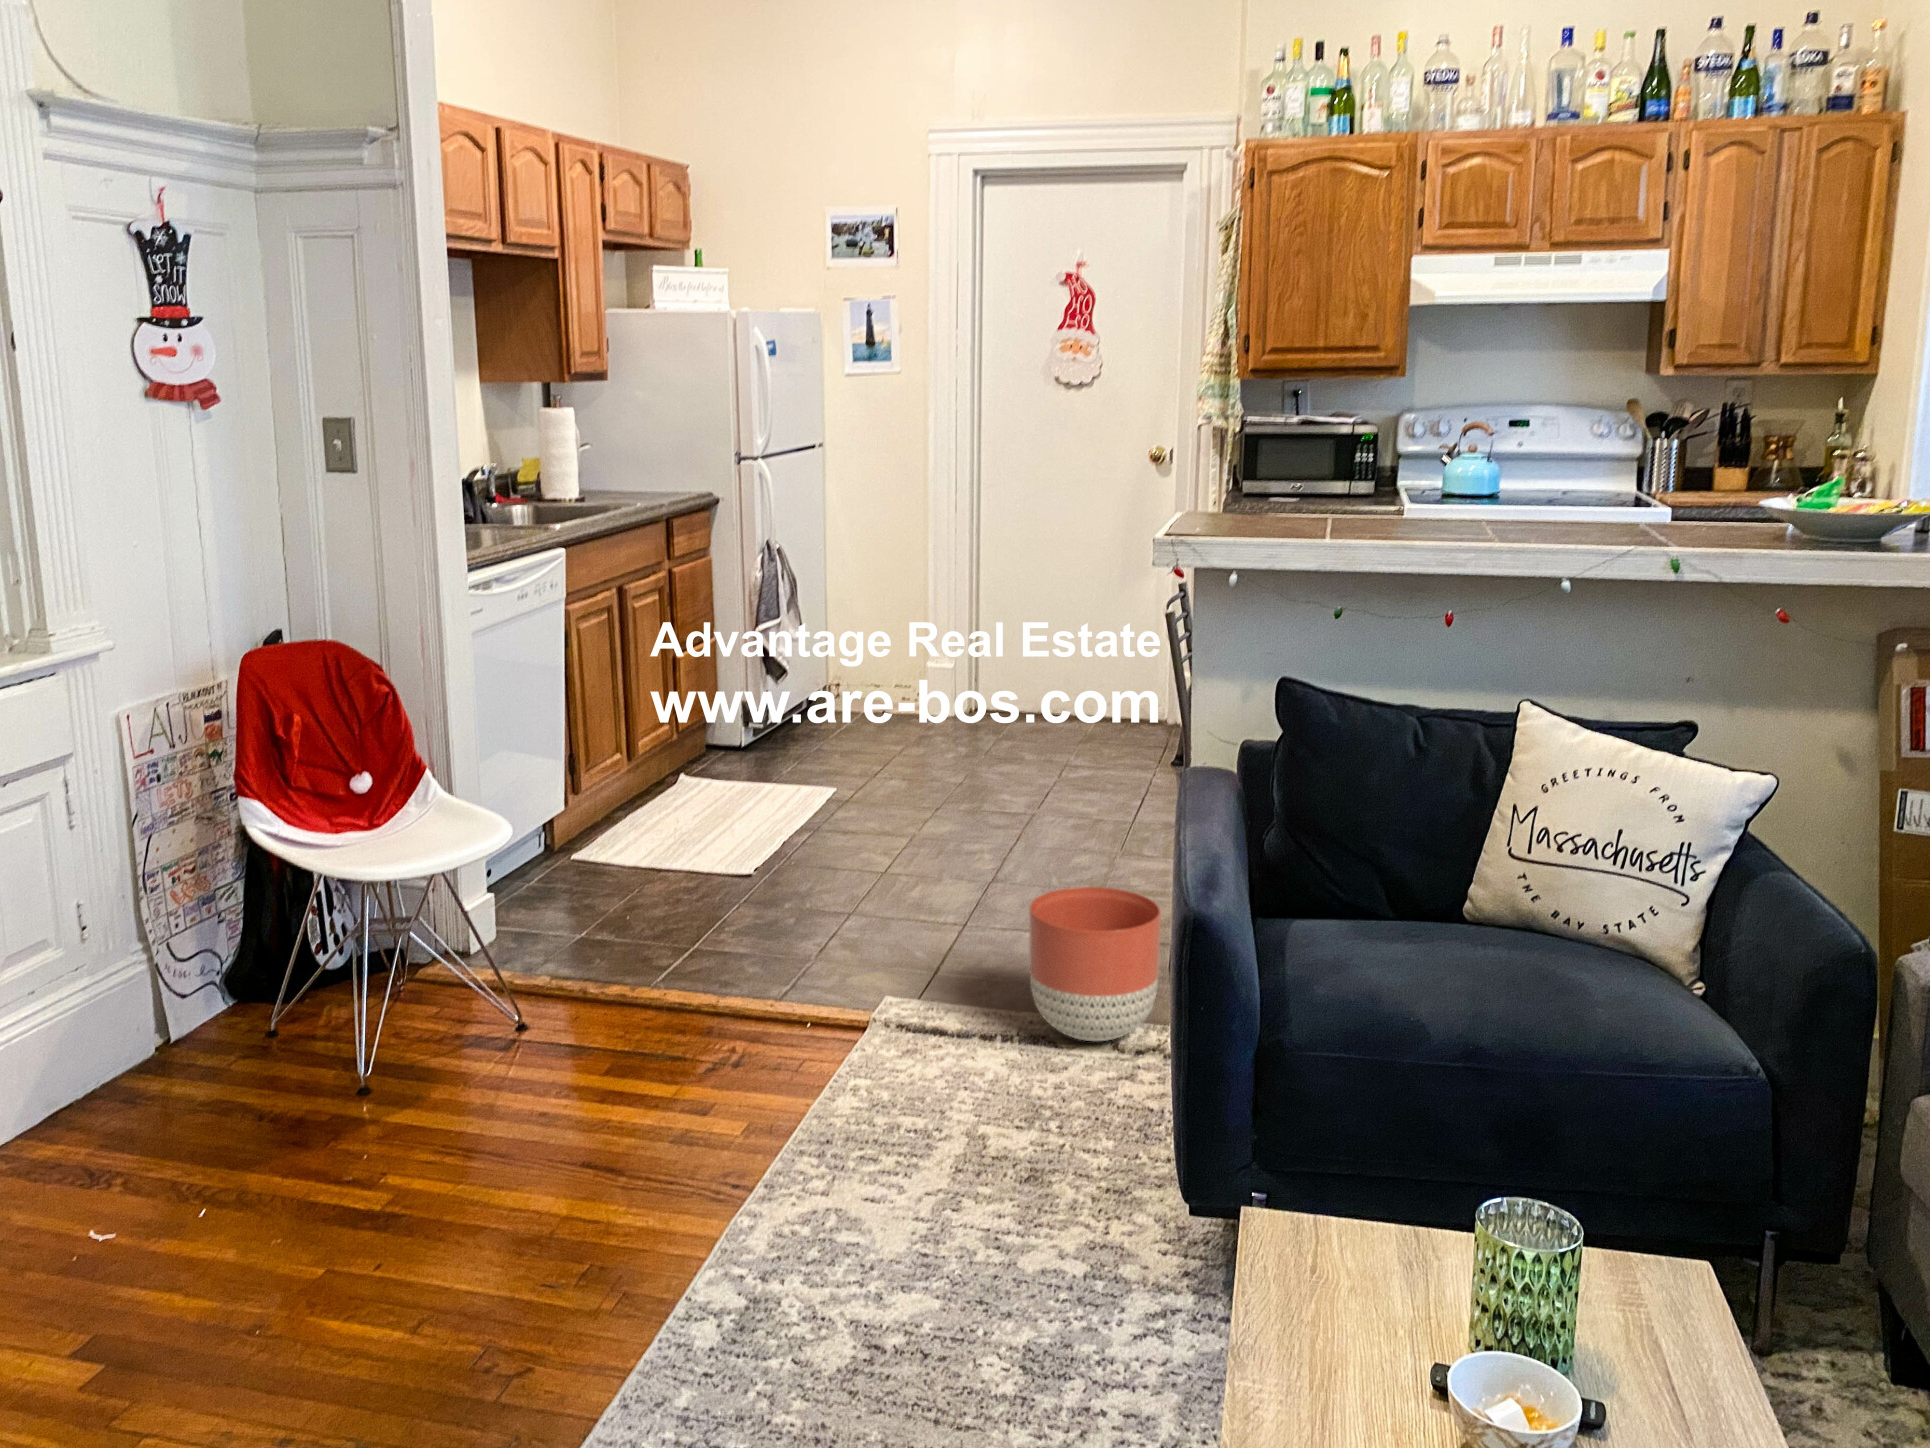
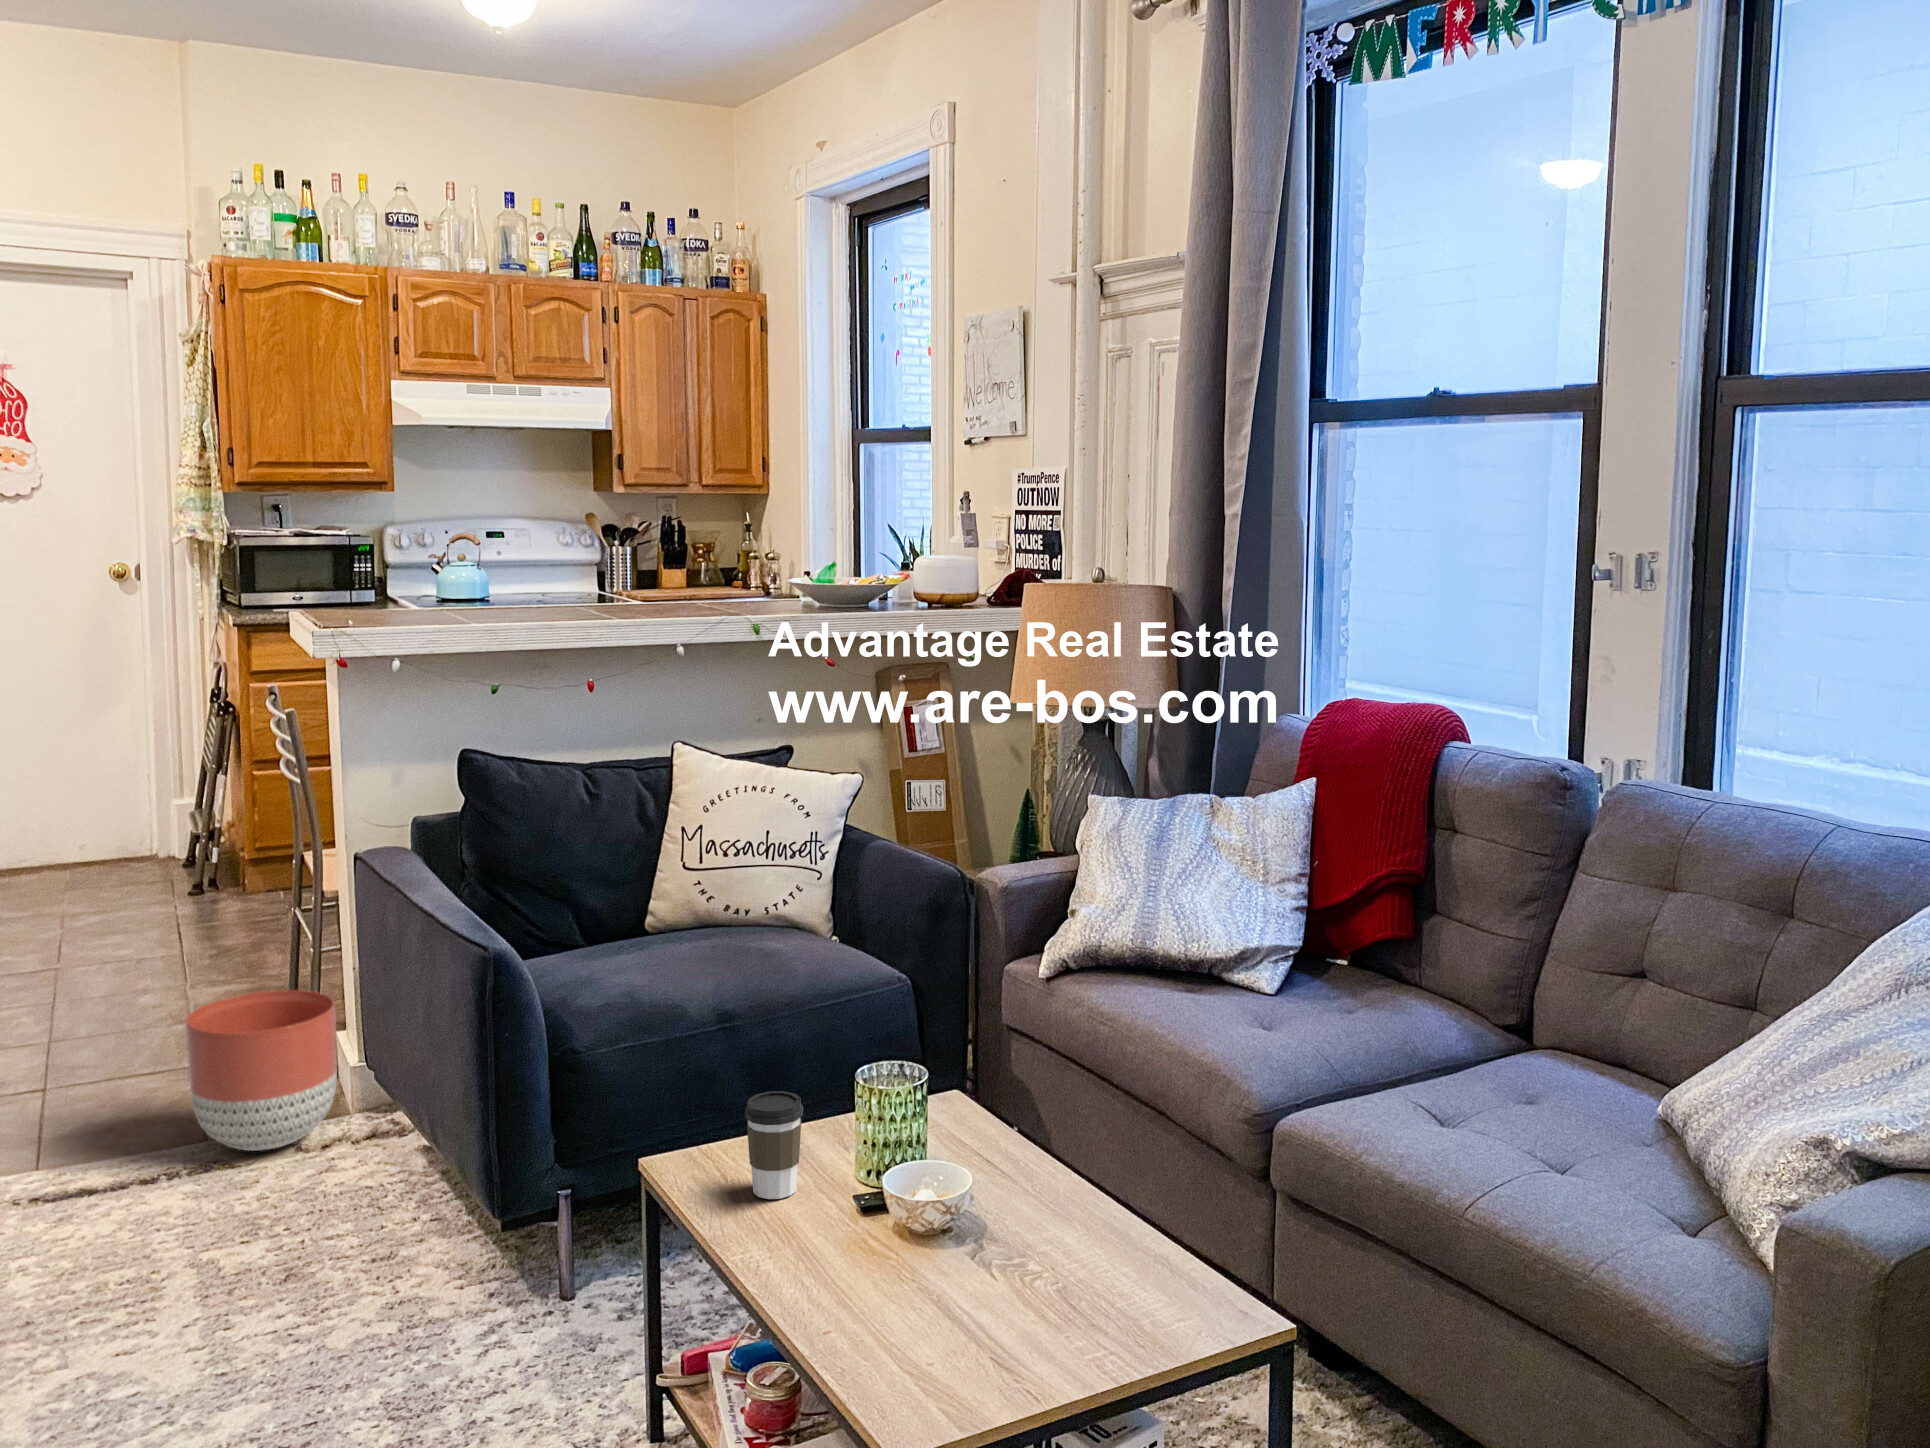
coffee cup: none [1328,1192,1404,1330] -> present [745,1091,803,1199]

